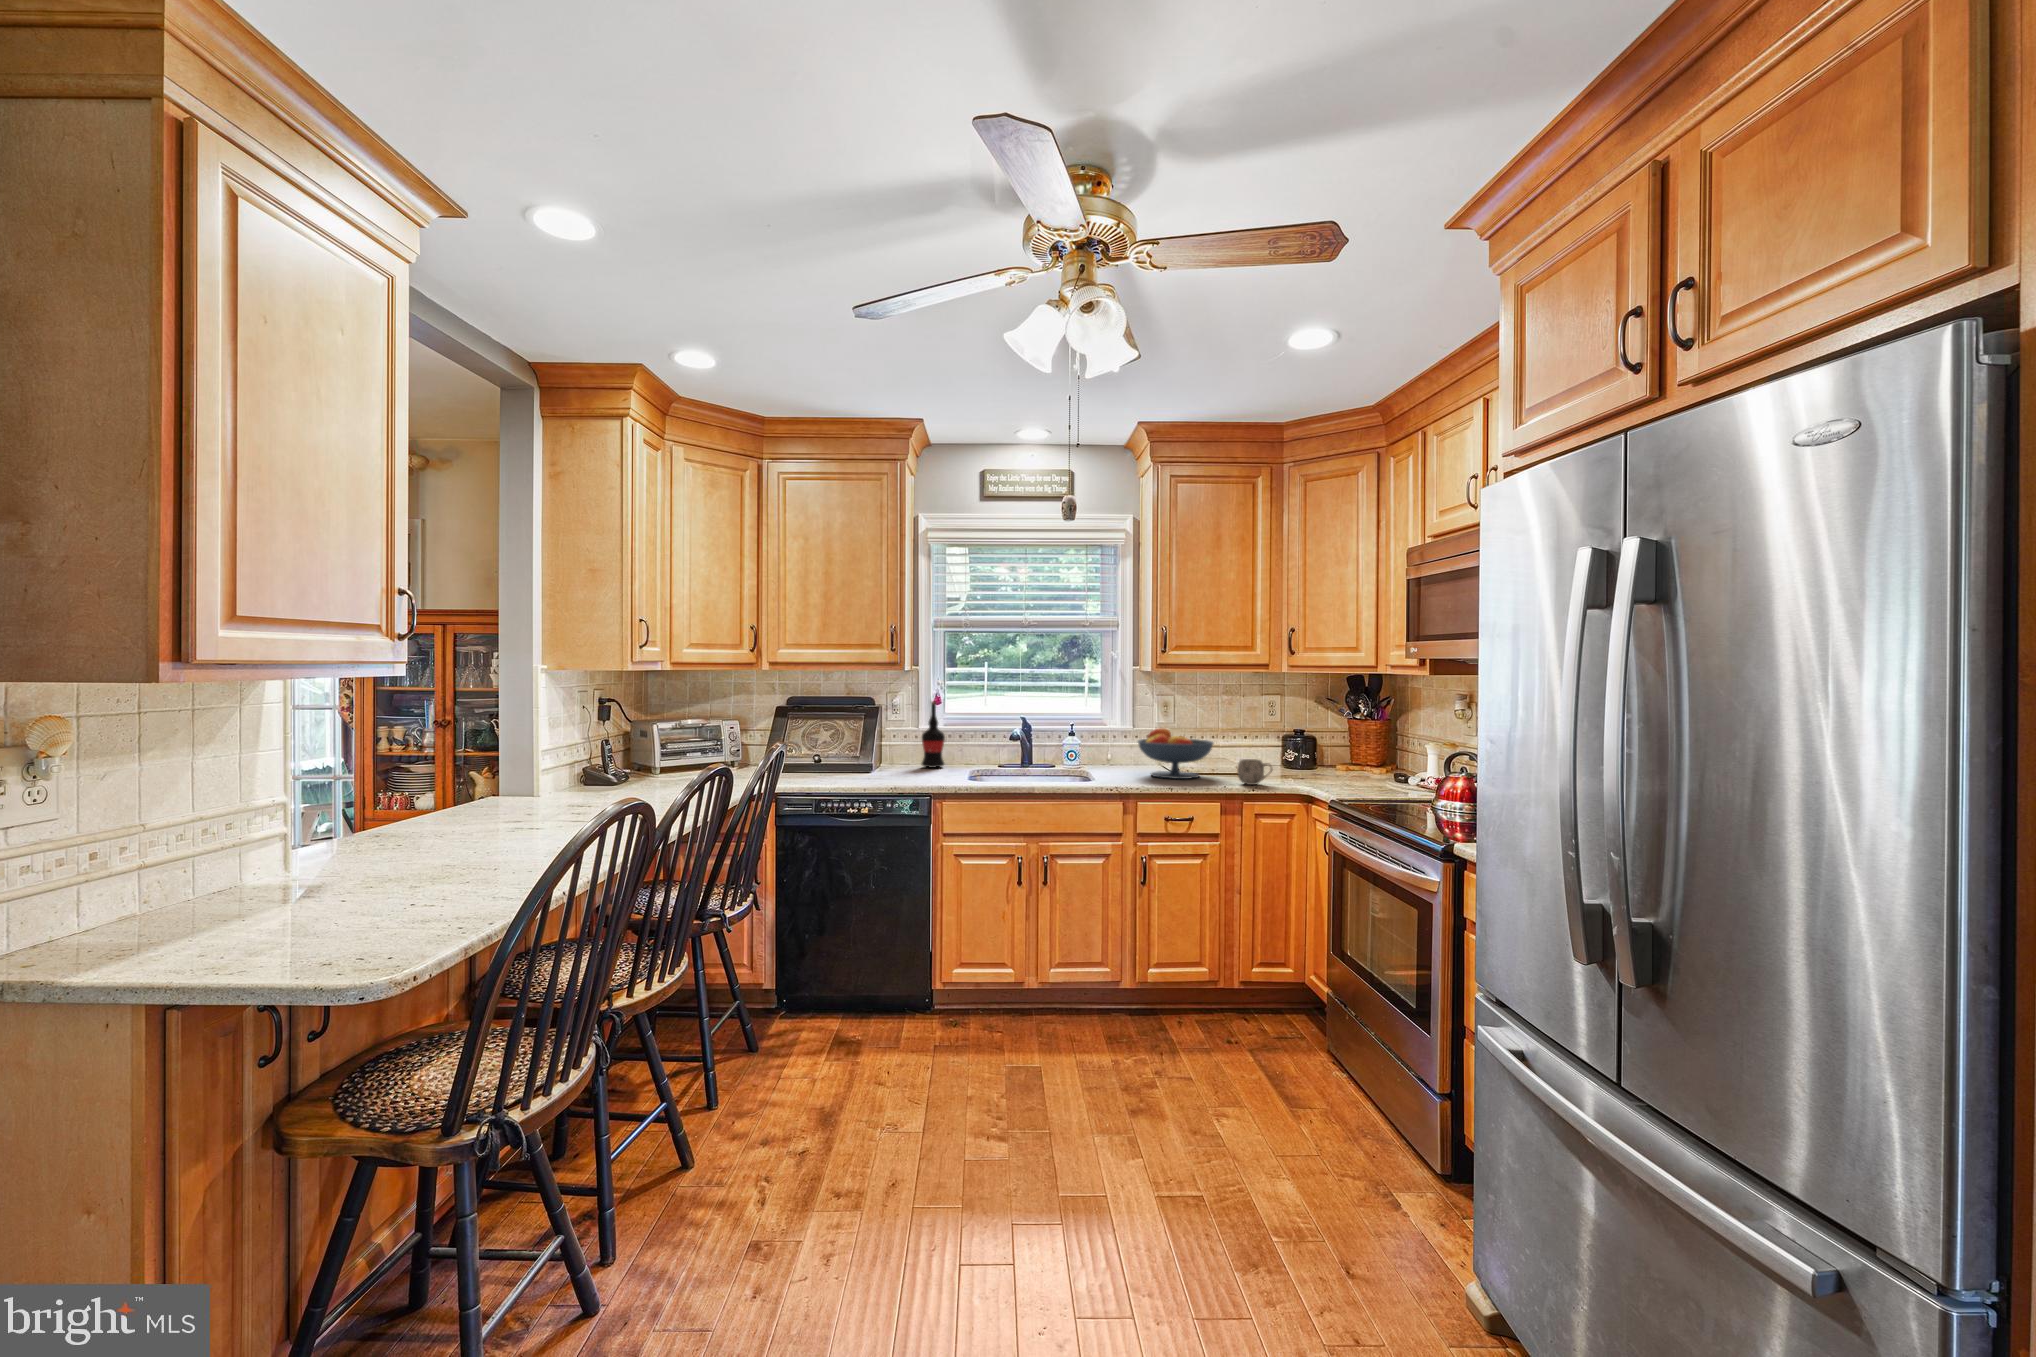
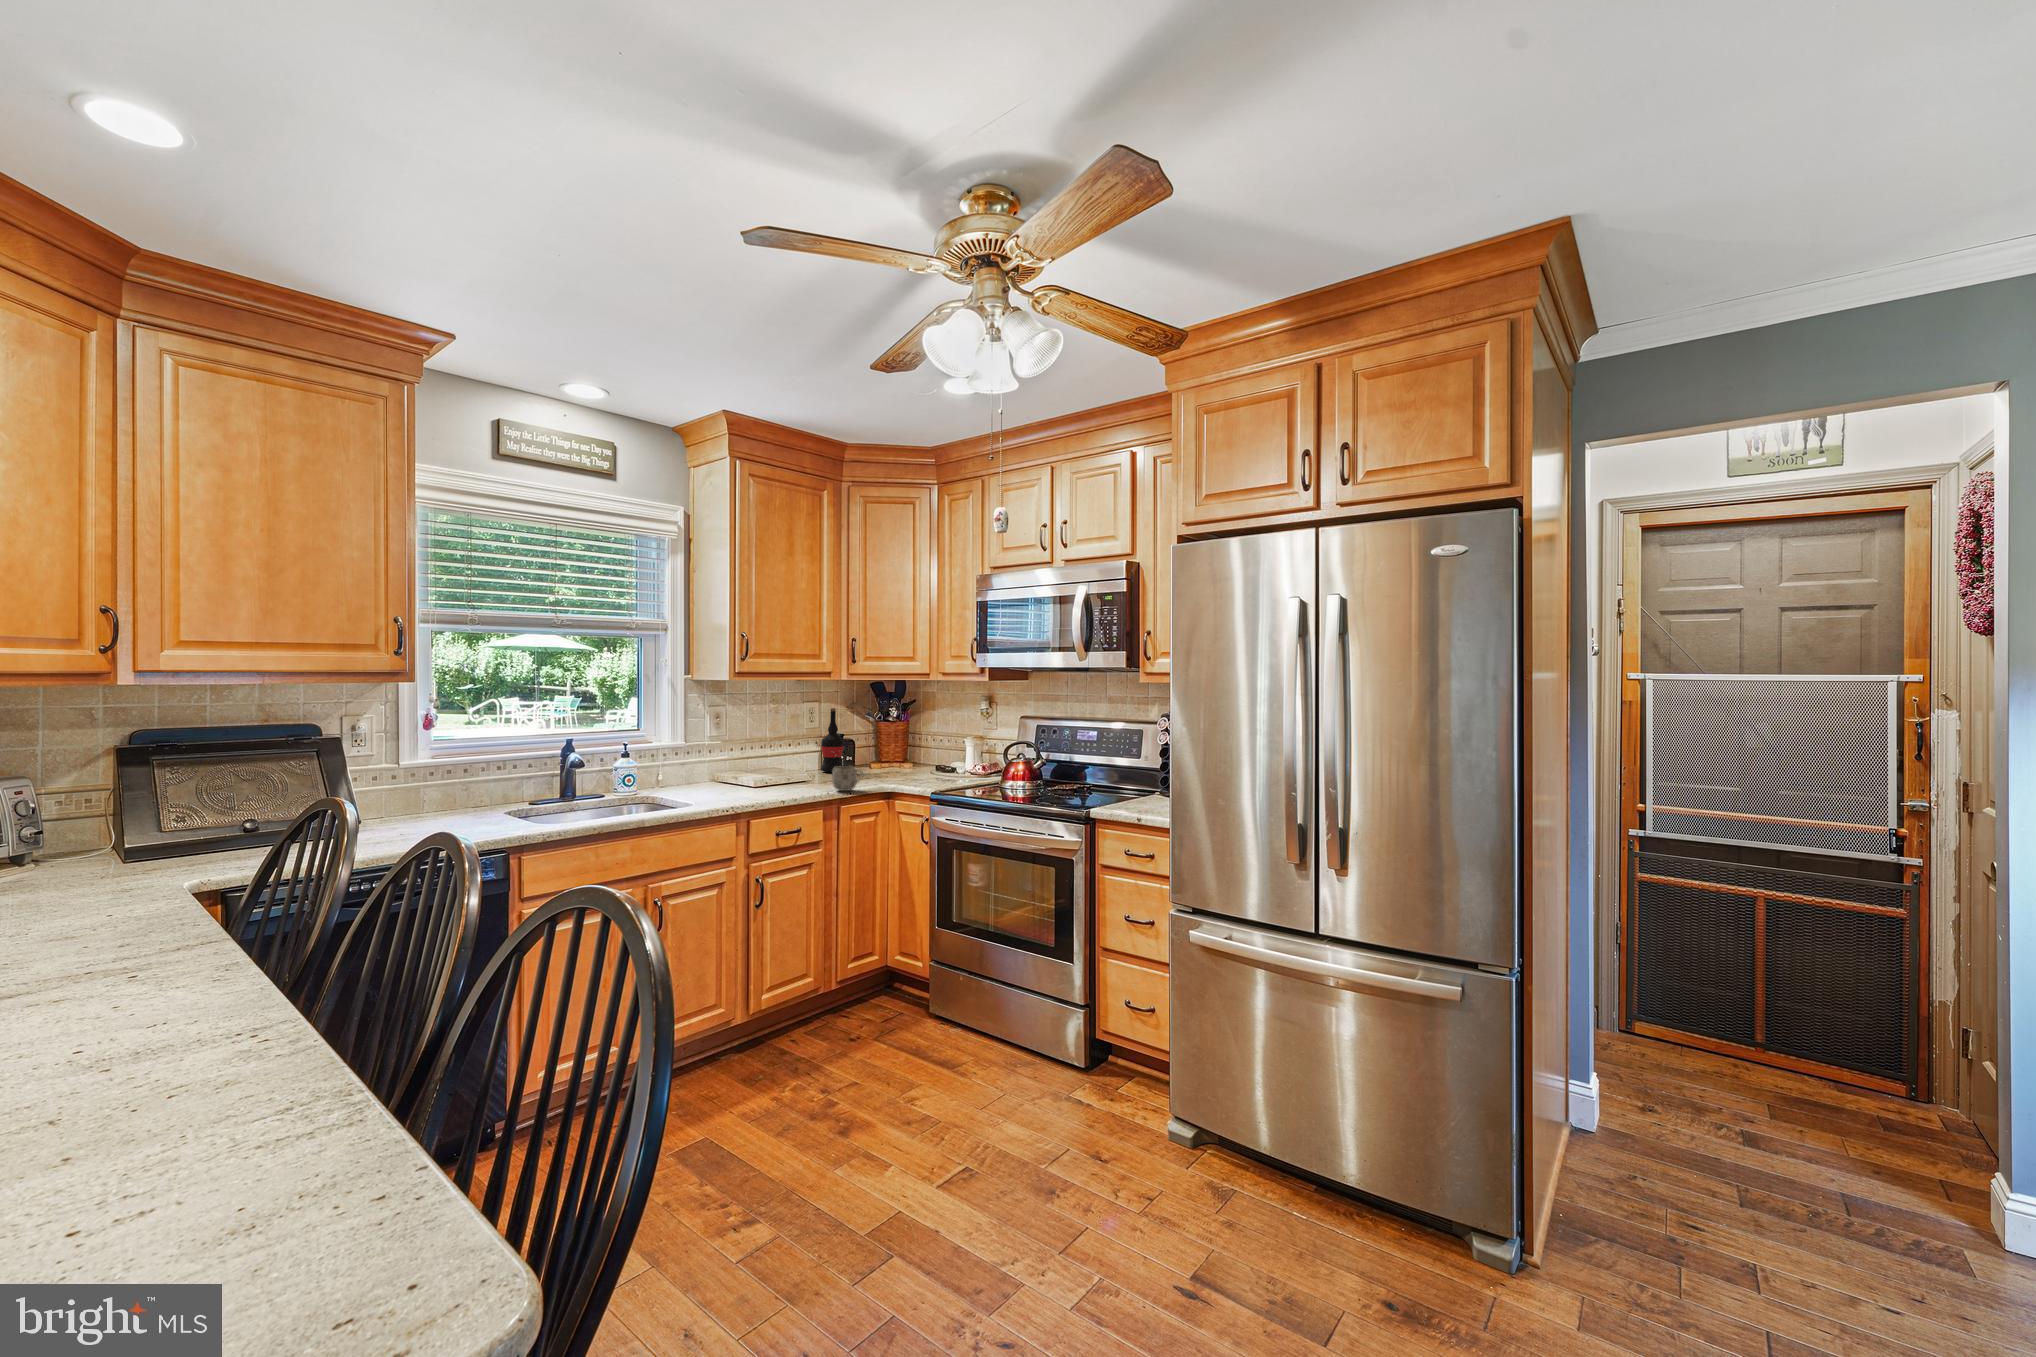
wine bottle: present [922,701,945,768] -> present [821,708,844,772]
fruit bowl: present [1138,728,1213,779] -> none [718,740,799,793]

